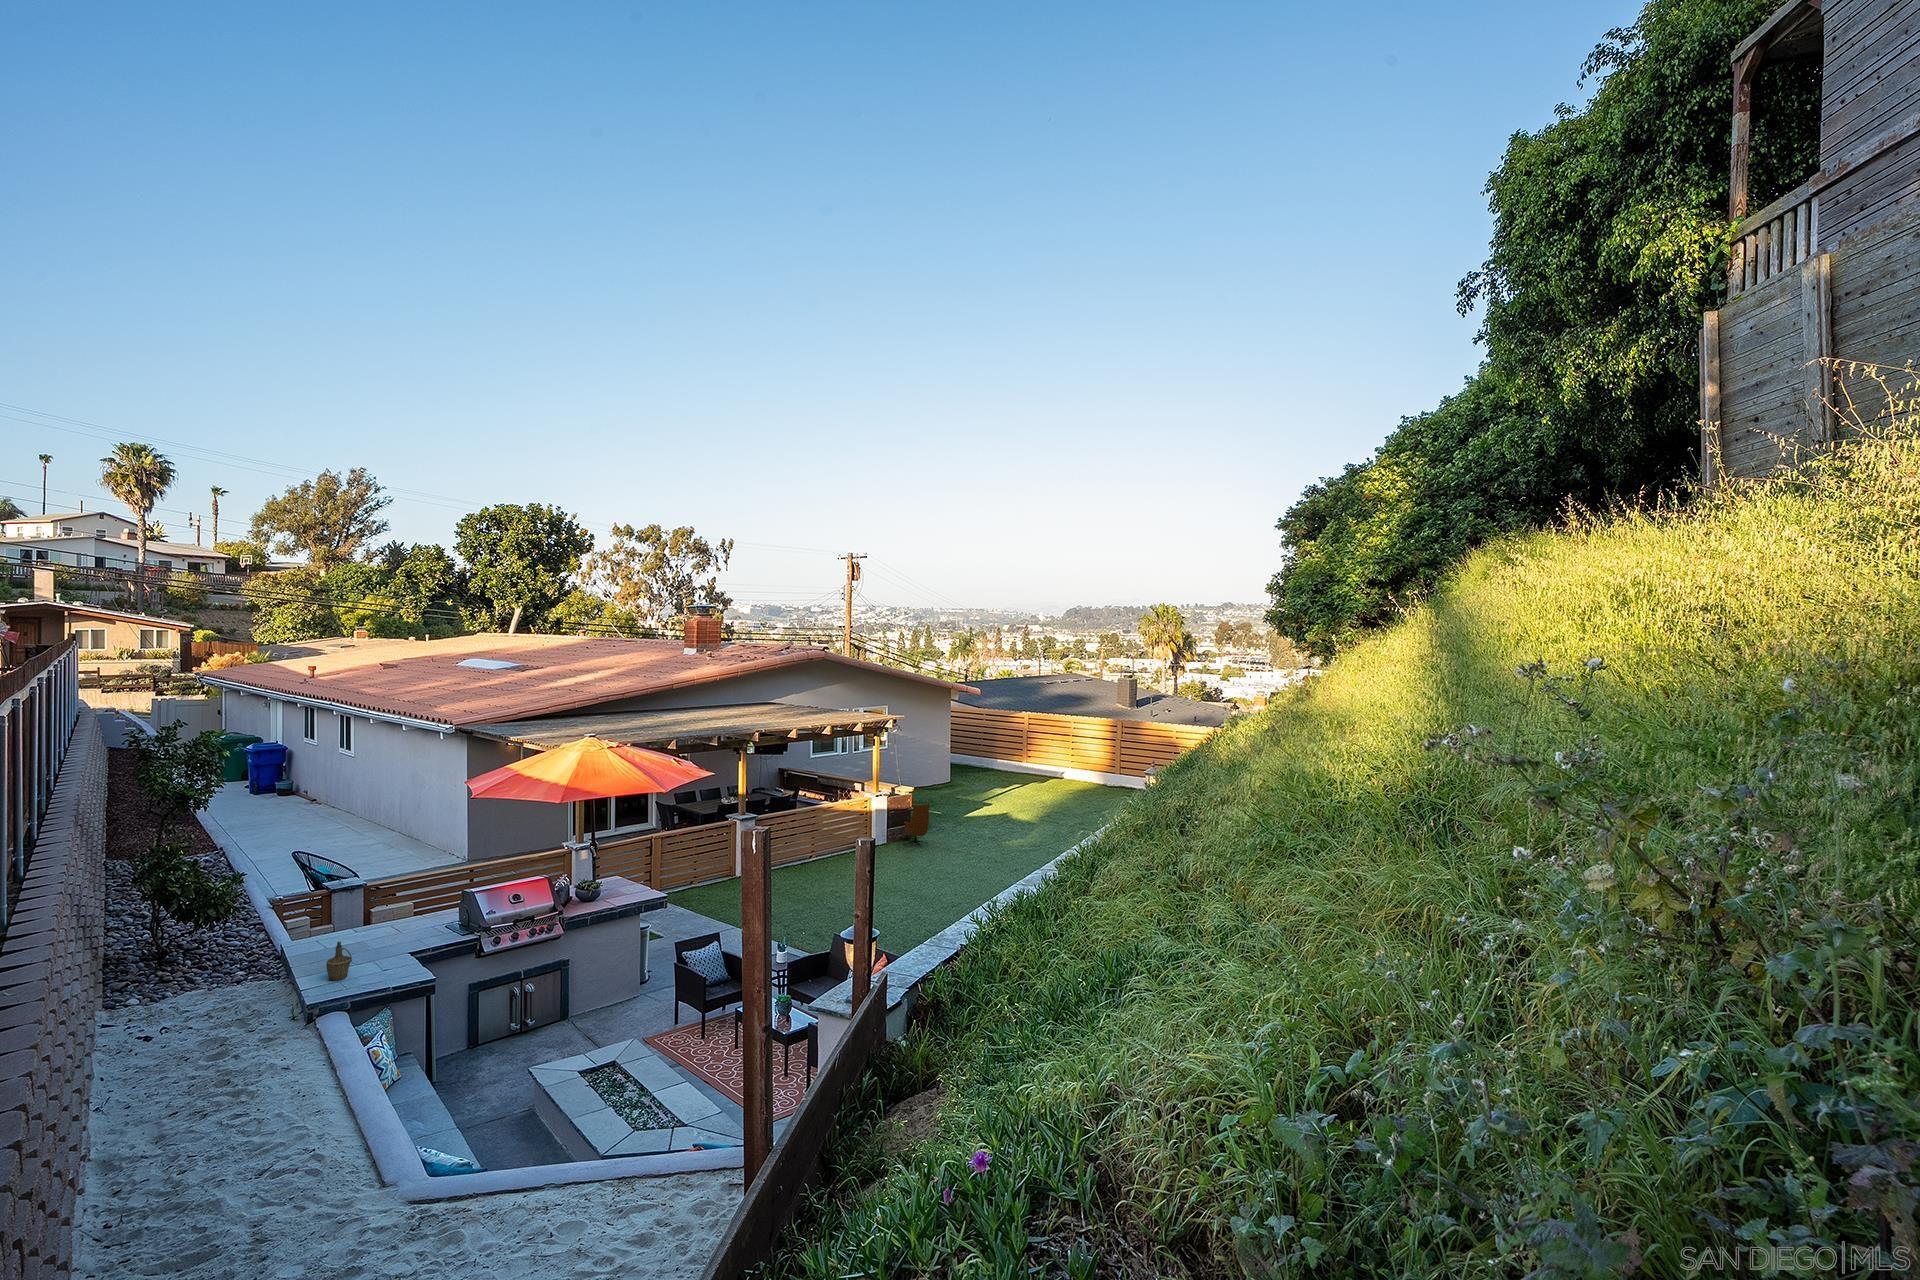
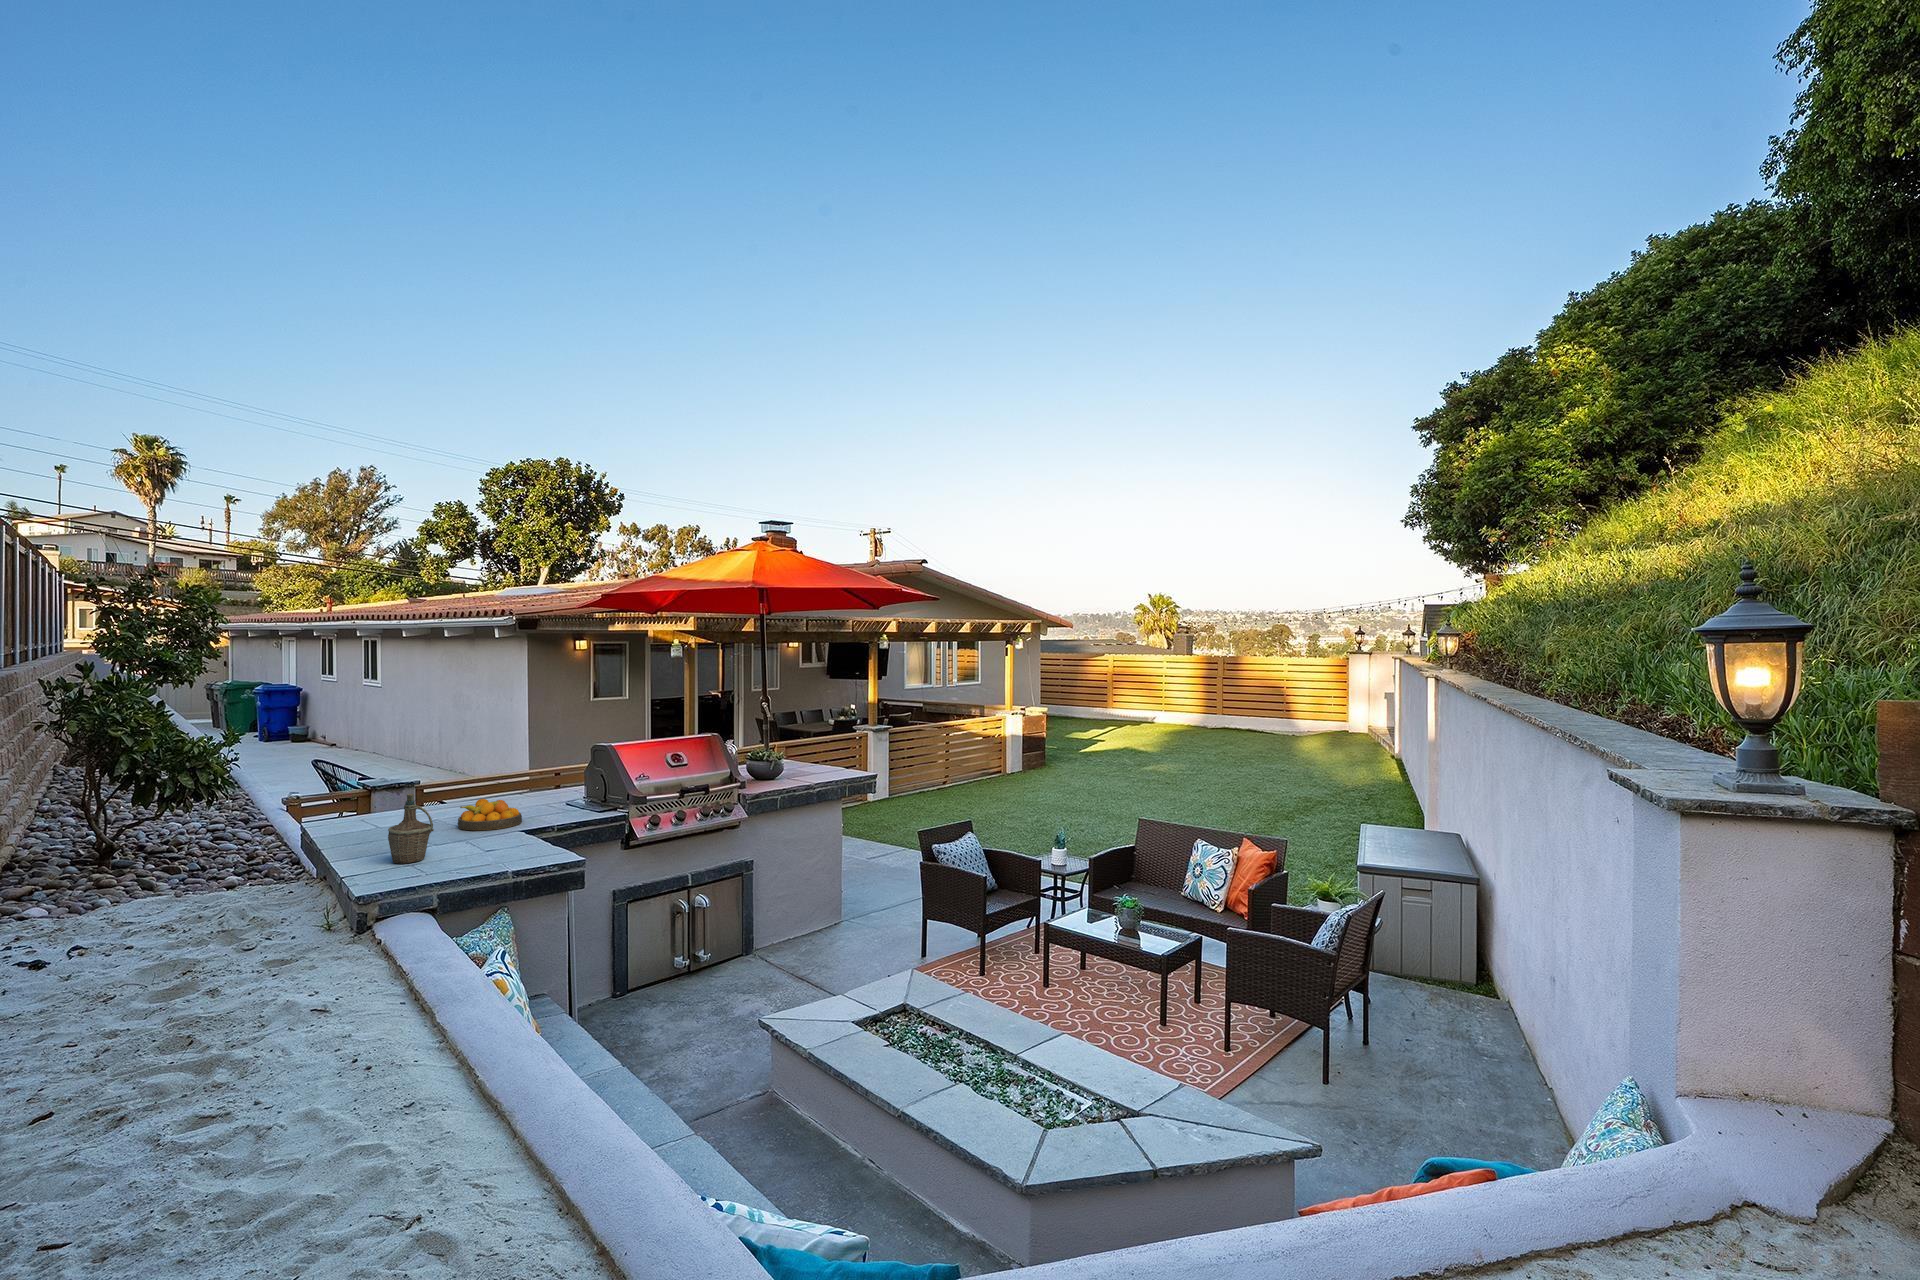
lounge chair: present [900,804,930,847] -> none [1042,721,1089,773]
fruit bowl: none [372,930,412,952] -> present [458,799,522,830]

